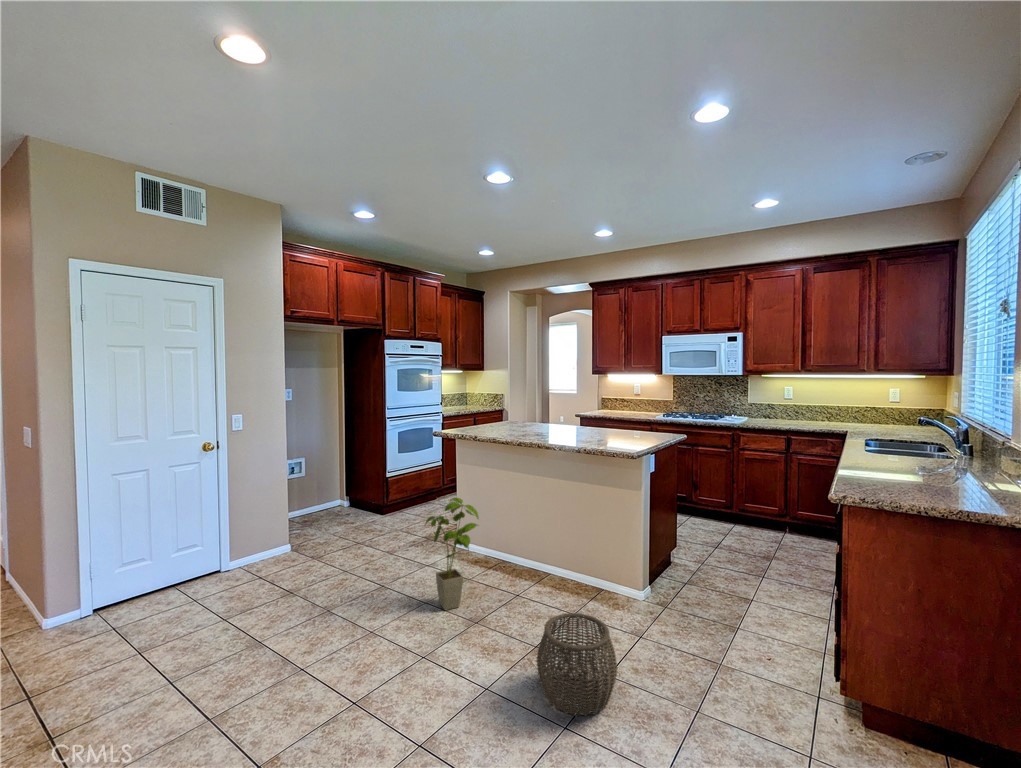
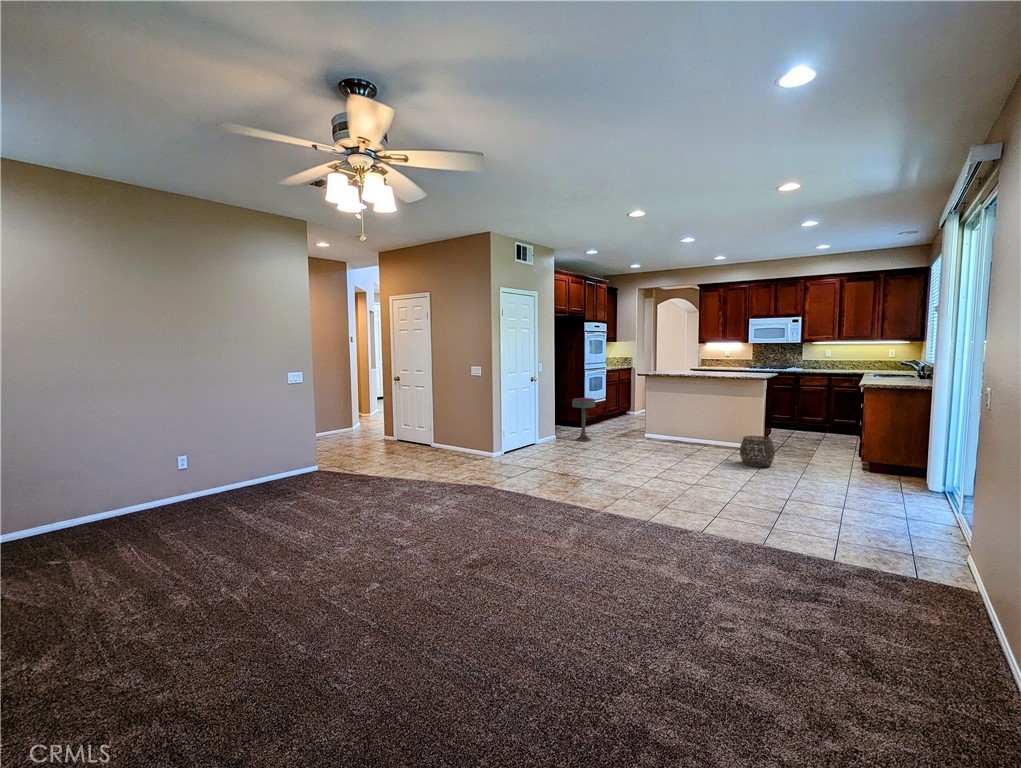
bar stool: none [302,478,348,565] -> present [572,398,595,441]
house plant: present [425,498,479,610] -> none [662,398,691,451]

